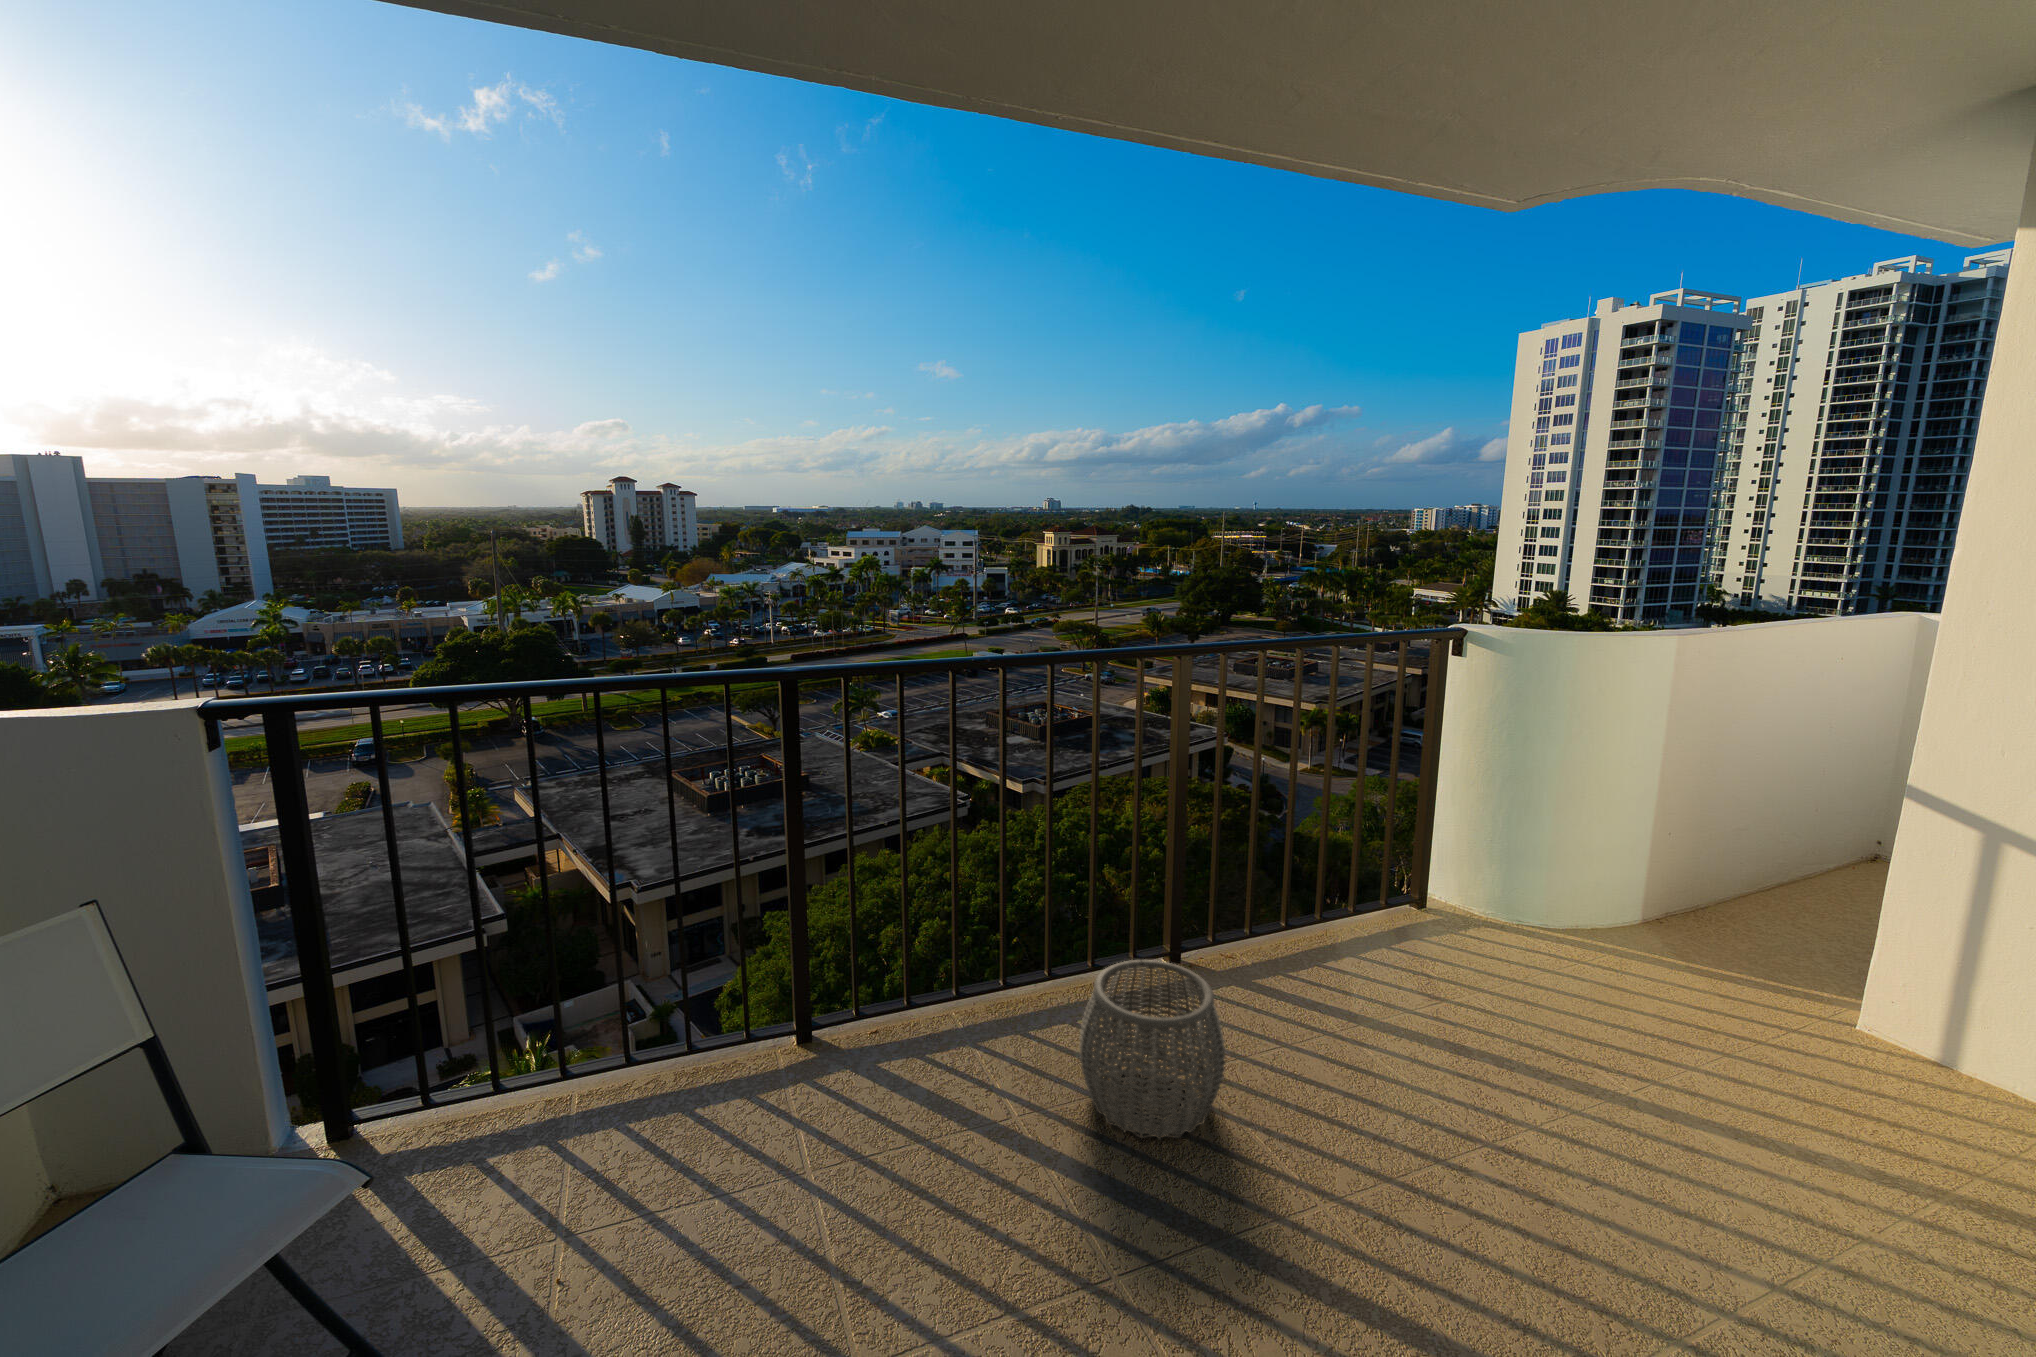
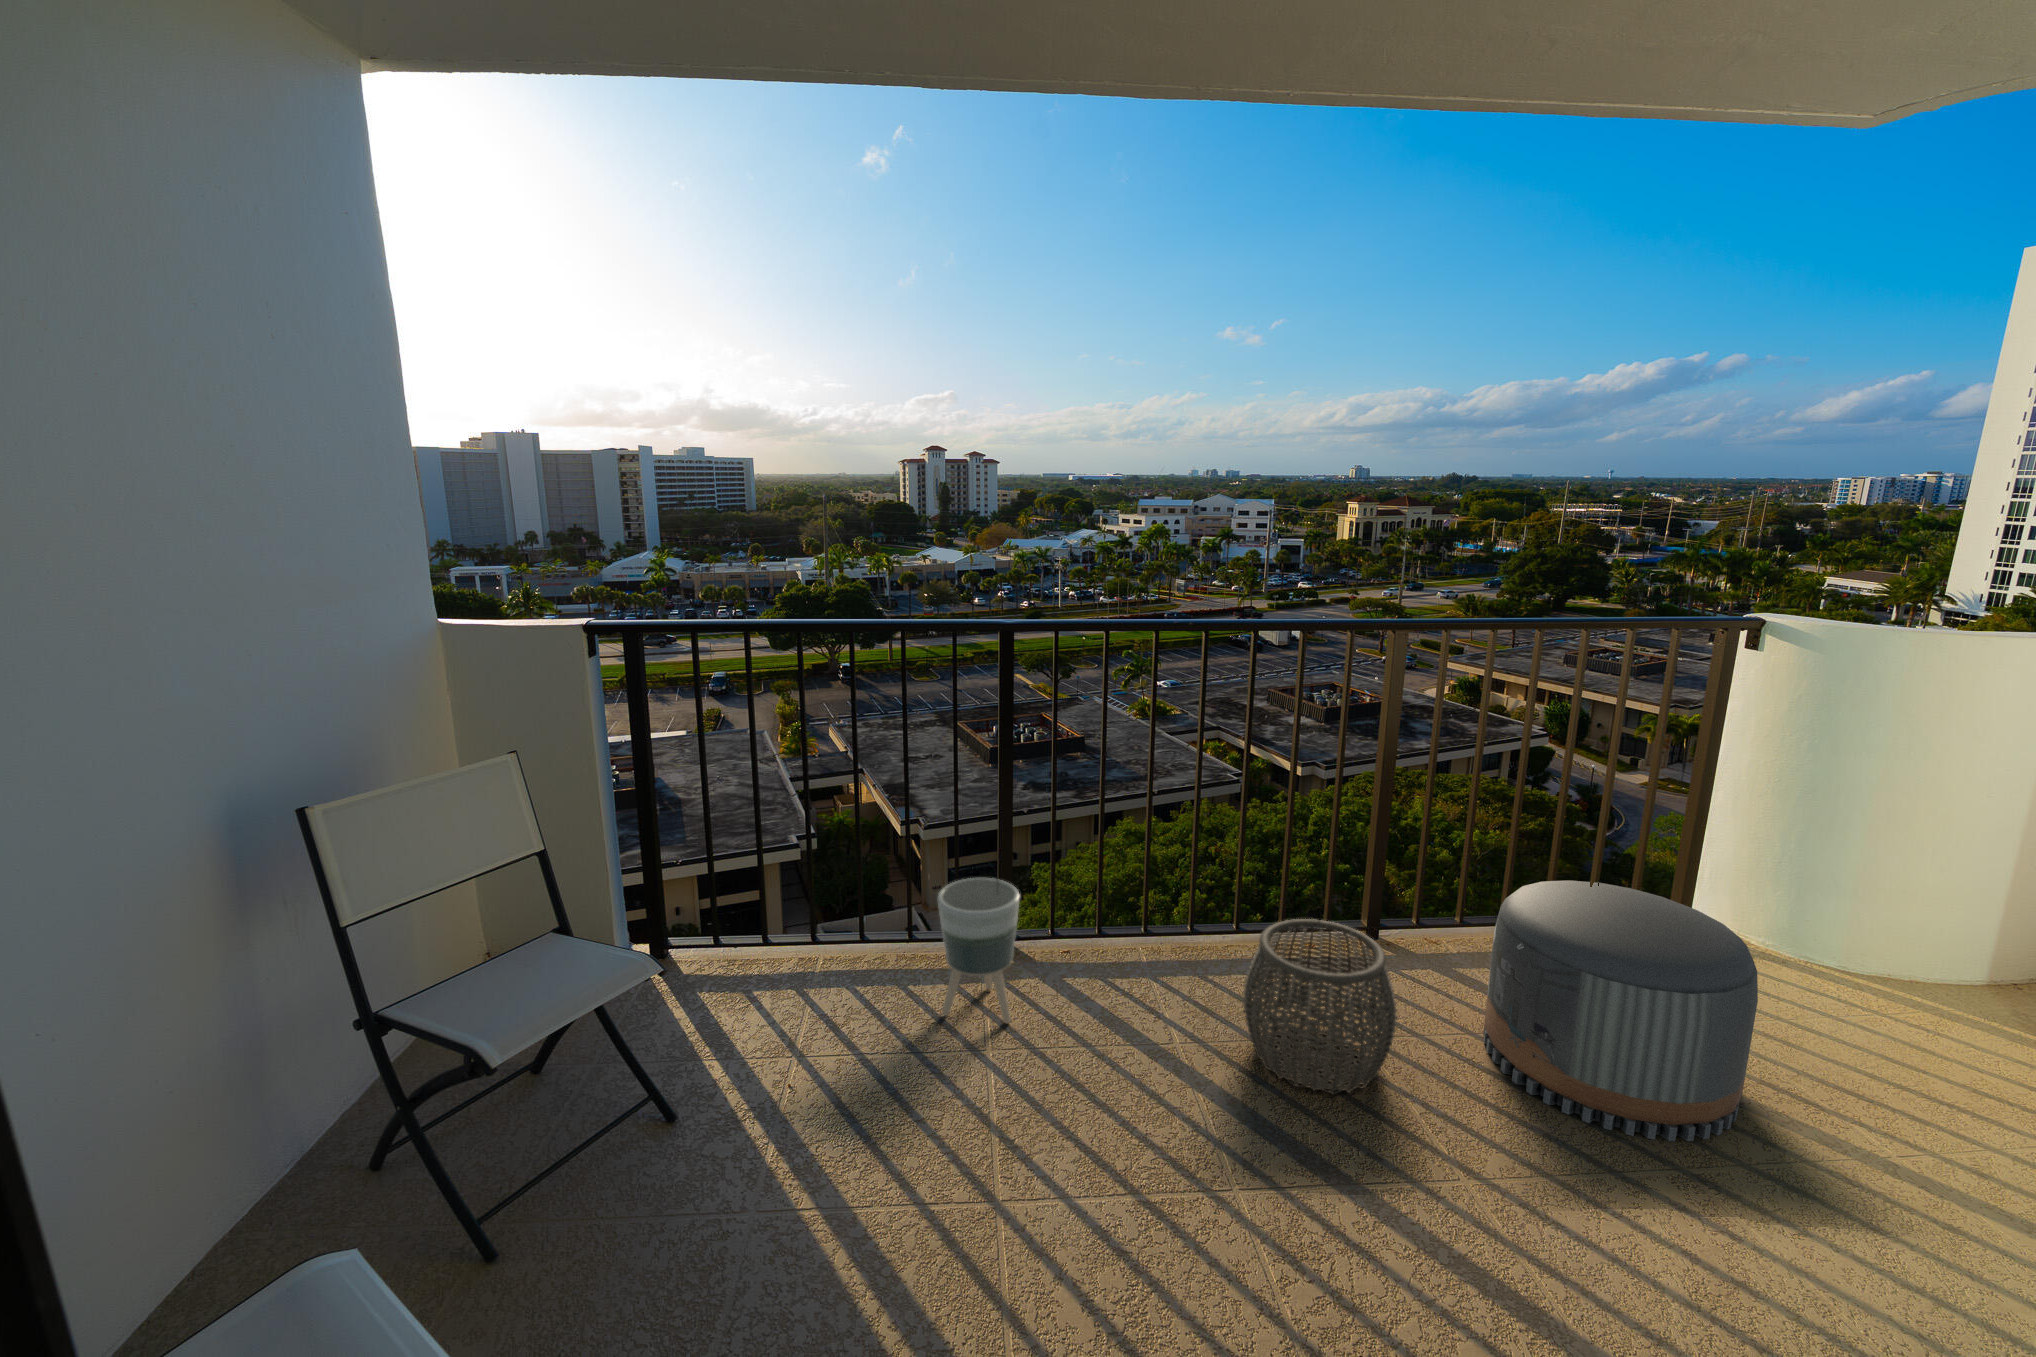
pouf: none [1279,888,1495,1118] -> present [1483,880,1758,1141]
planter: none [739,965,837,1139] -> present [938,878,1020,1023]

